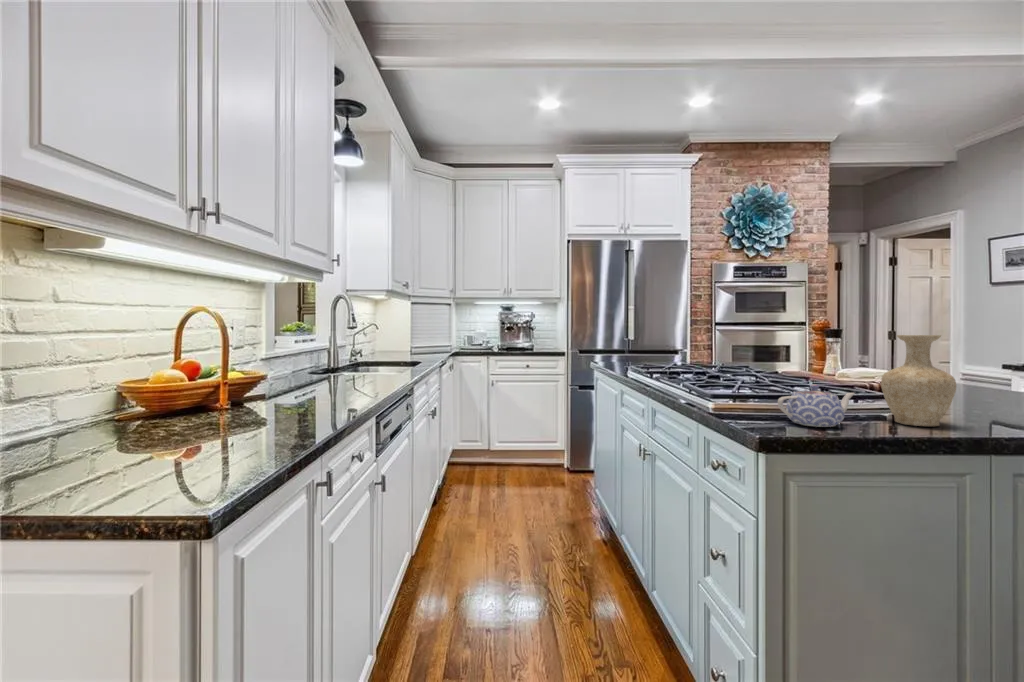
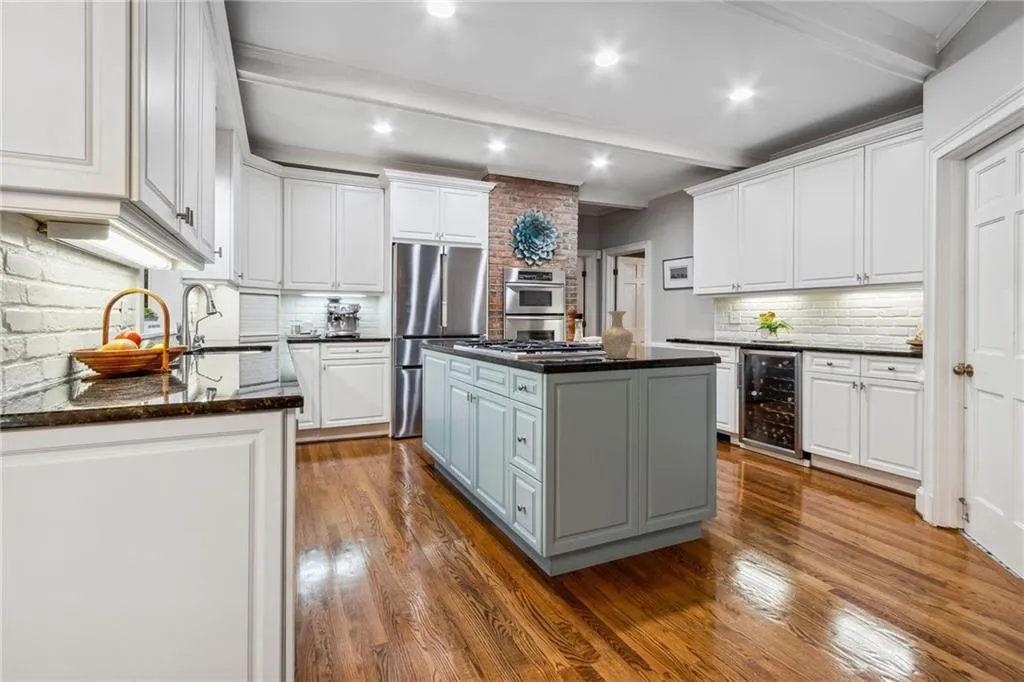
teapot: present [778,385,855,427] -> none [552,338,589,361]

